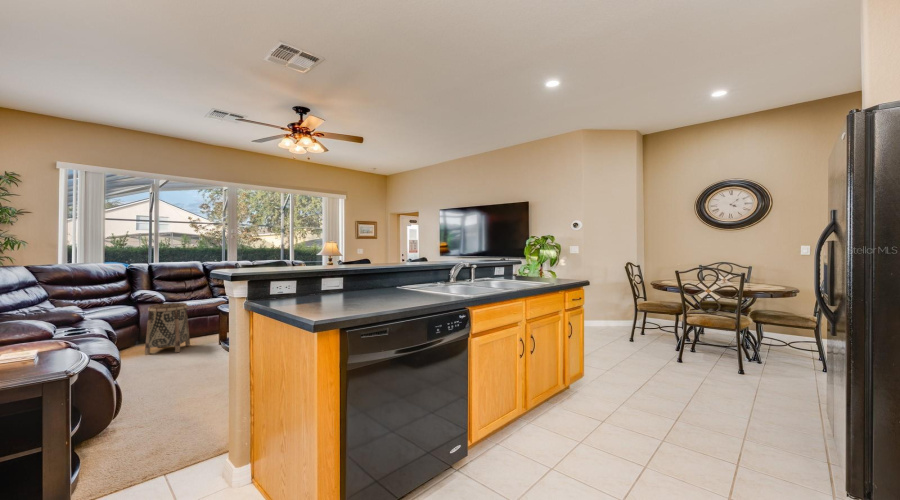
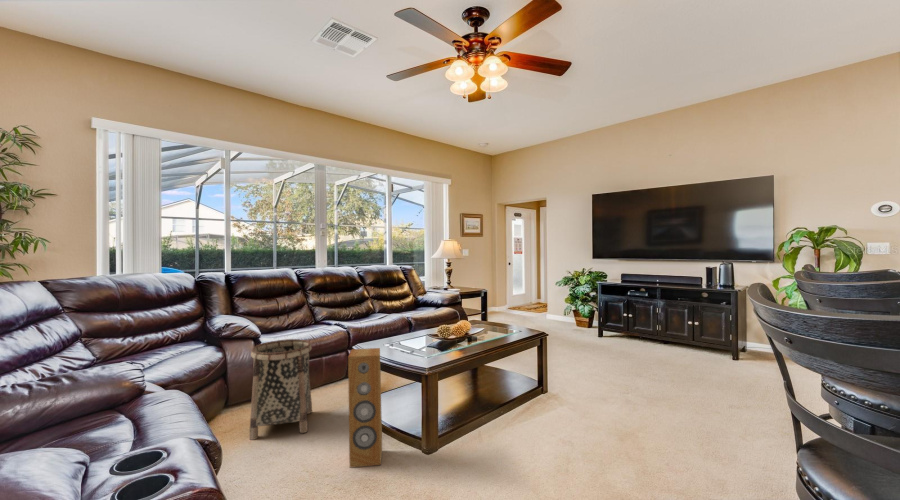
speaker: none [190,304,214,363] -> present [348,348,382,468]

